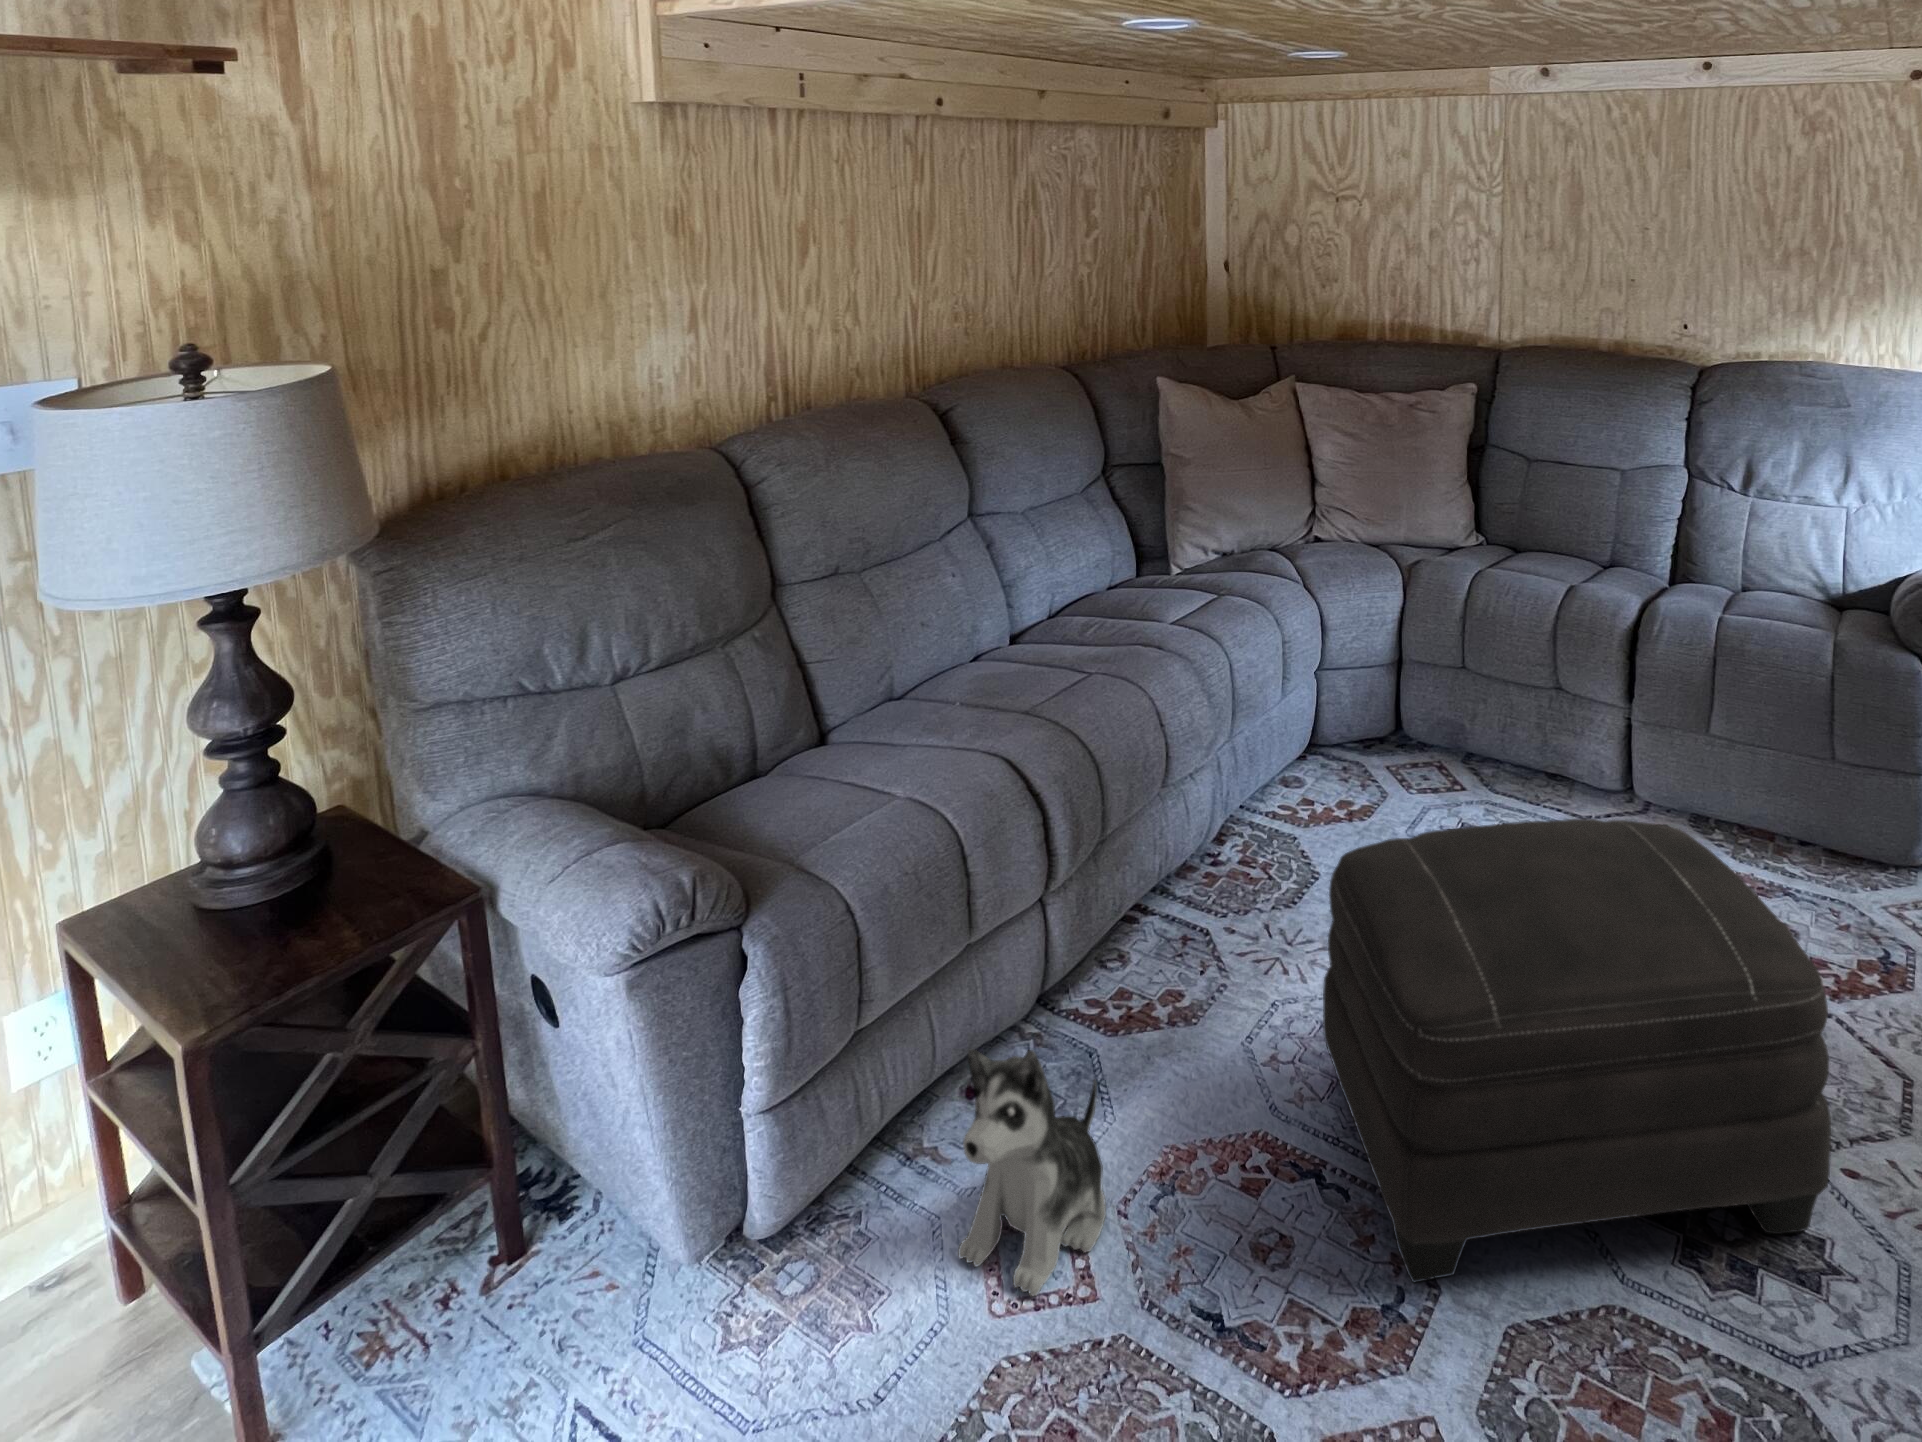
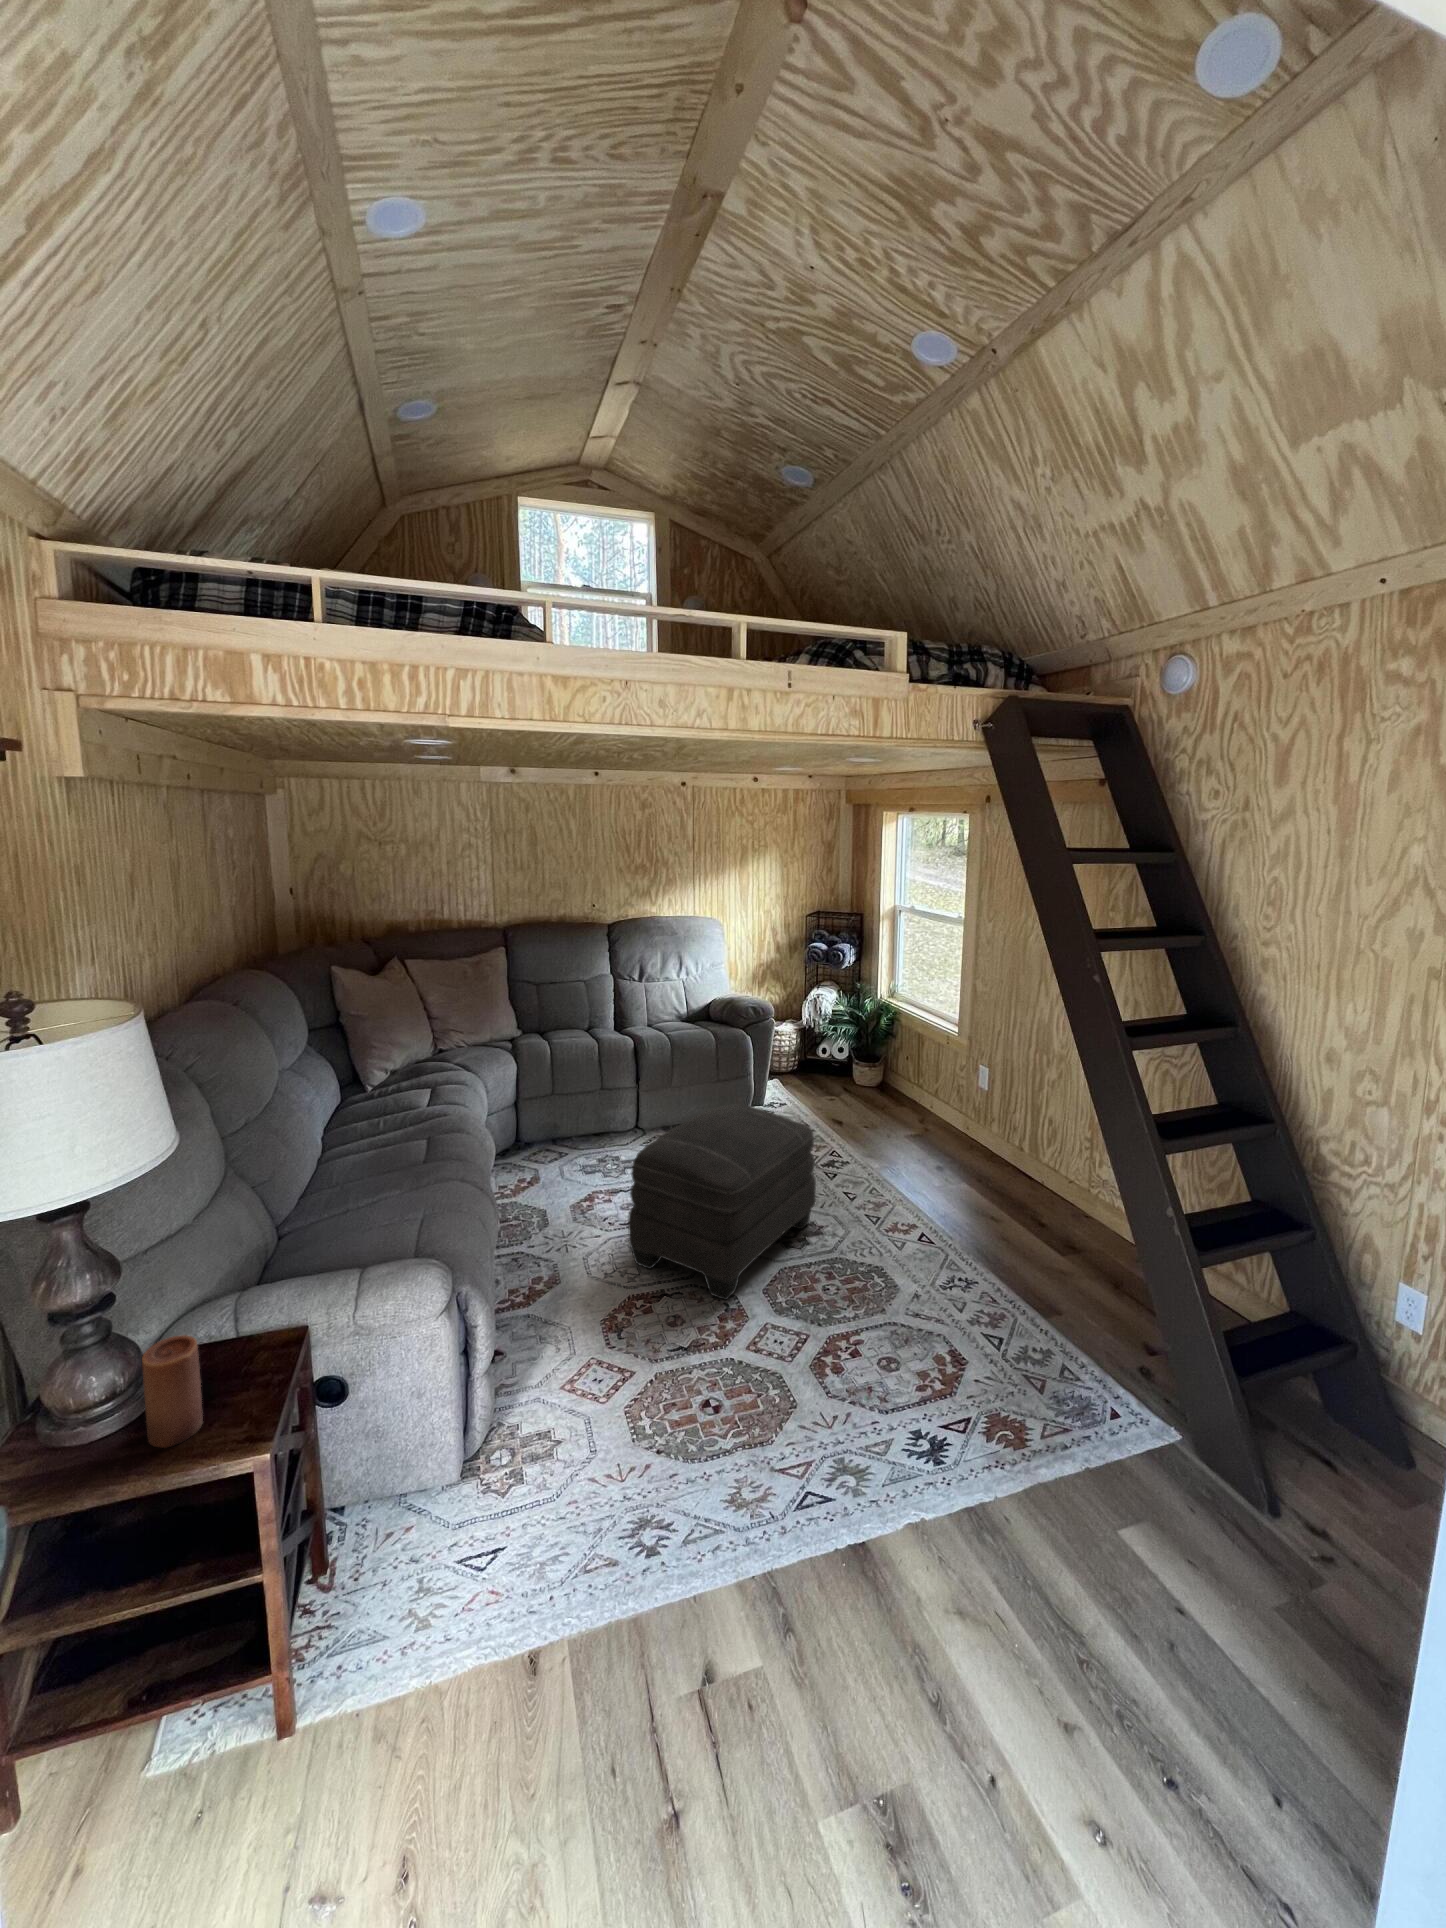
candle: none [213,826,296,970] -> present [142,1335,203,1448]
plush toy: present [958,1050,1106,1296] -> none [544,1279,612,1402]

